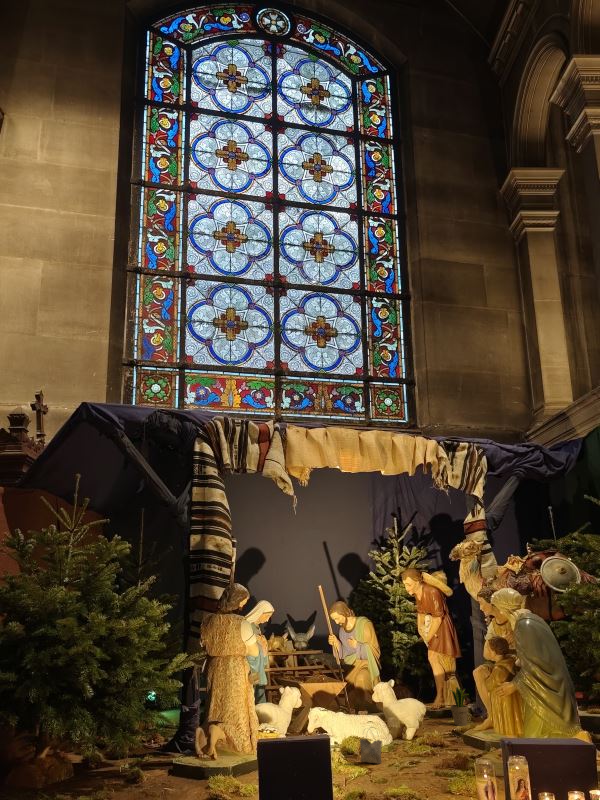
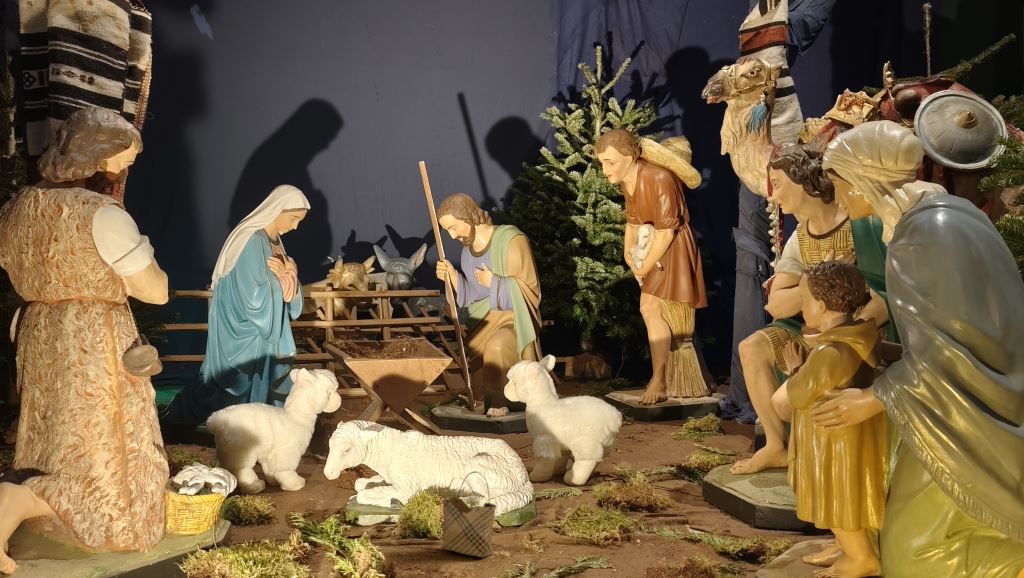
potted plant: present [450,687,468,726] -> none [676,366,716,440]

